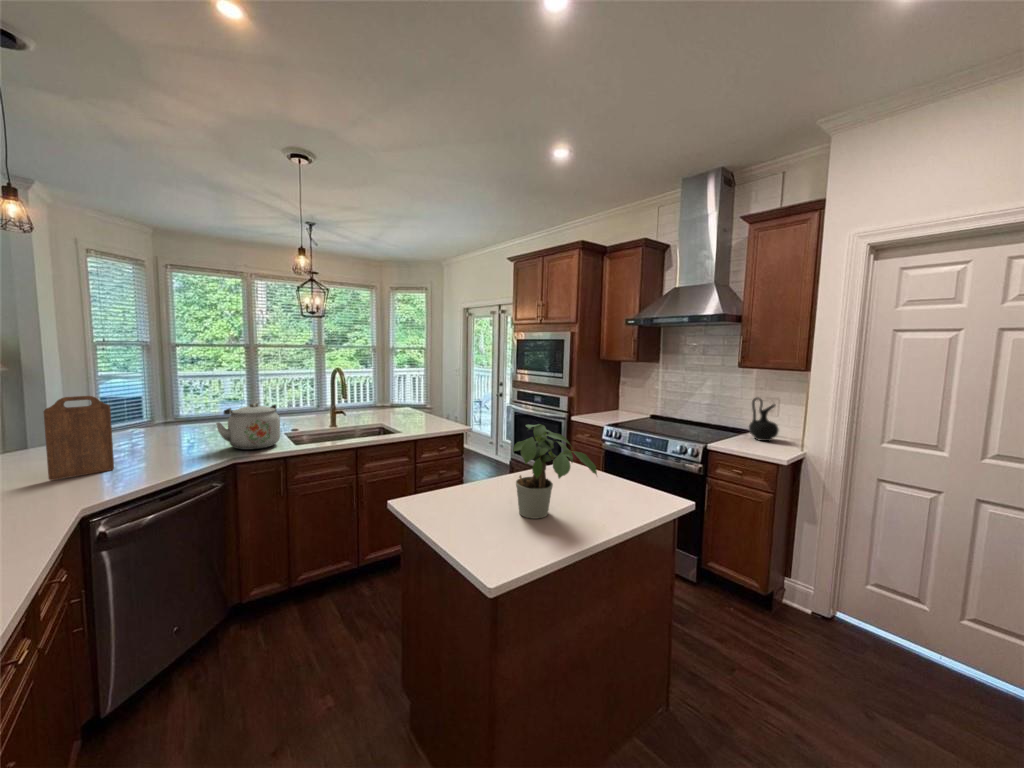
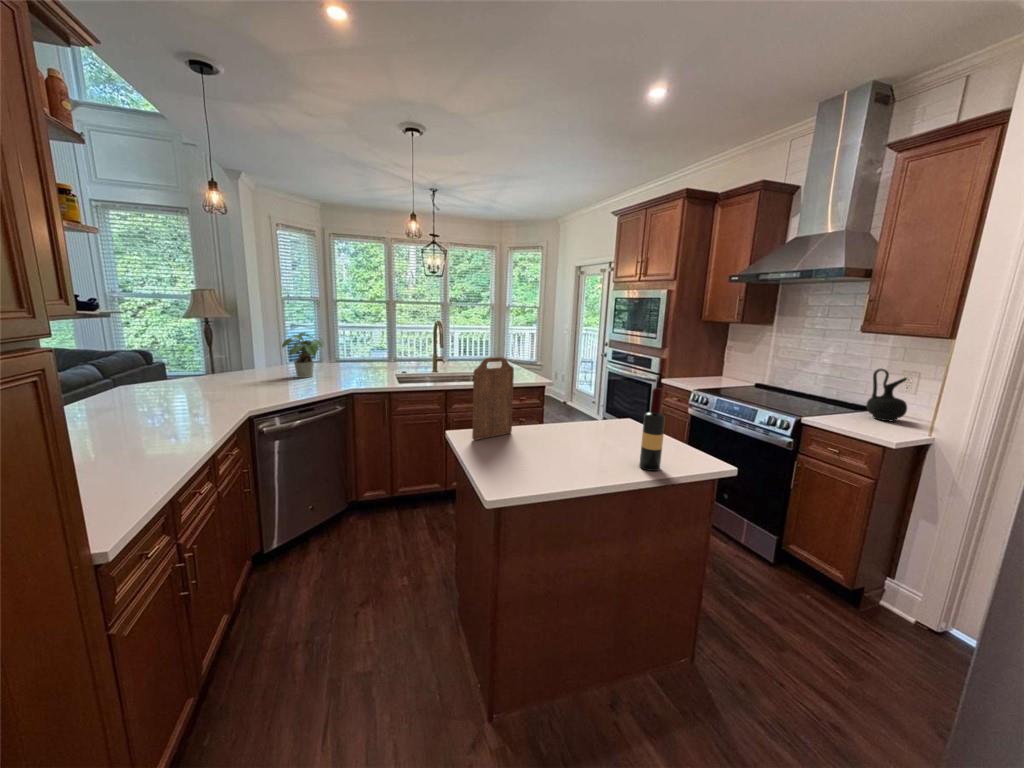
cutting board: present [44,396,114,480] -> present [472,357,514,440]
kettle: present [216,403,280,450] -> none [341,347,388,384]
potted plant: present [513,424,597,519] -> present [282,333,323,378]
wine bottle: none [619,432,642,518] -> present [639,388,665,471]

